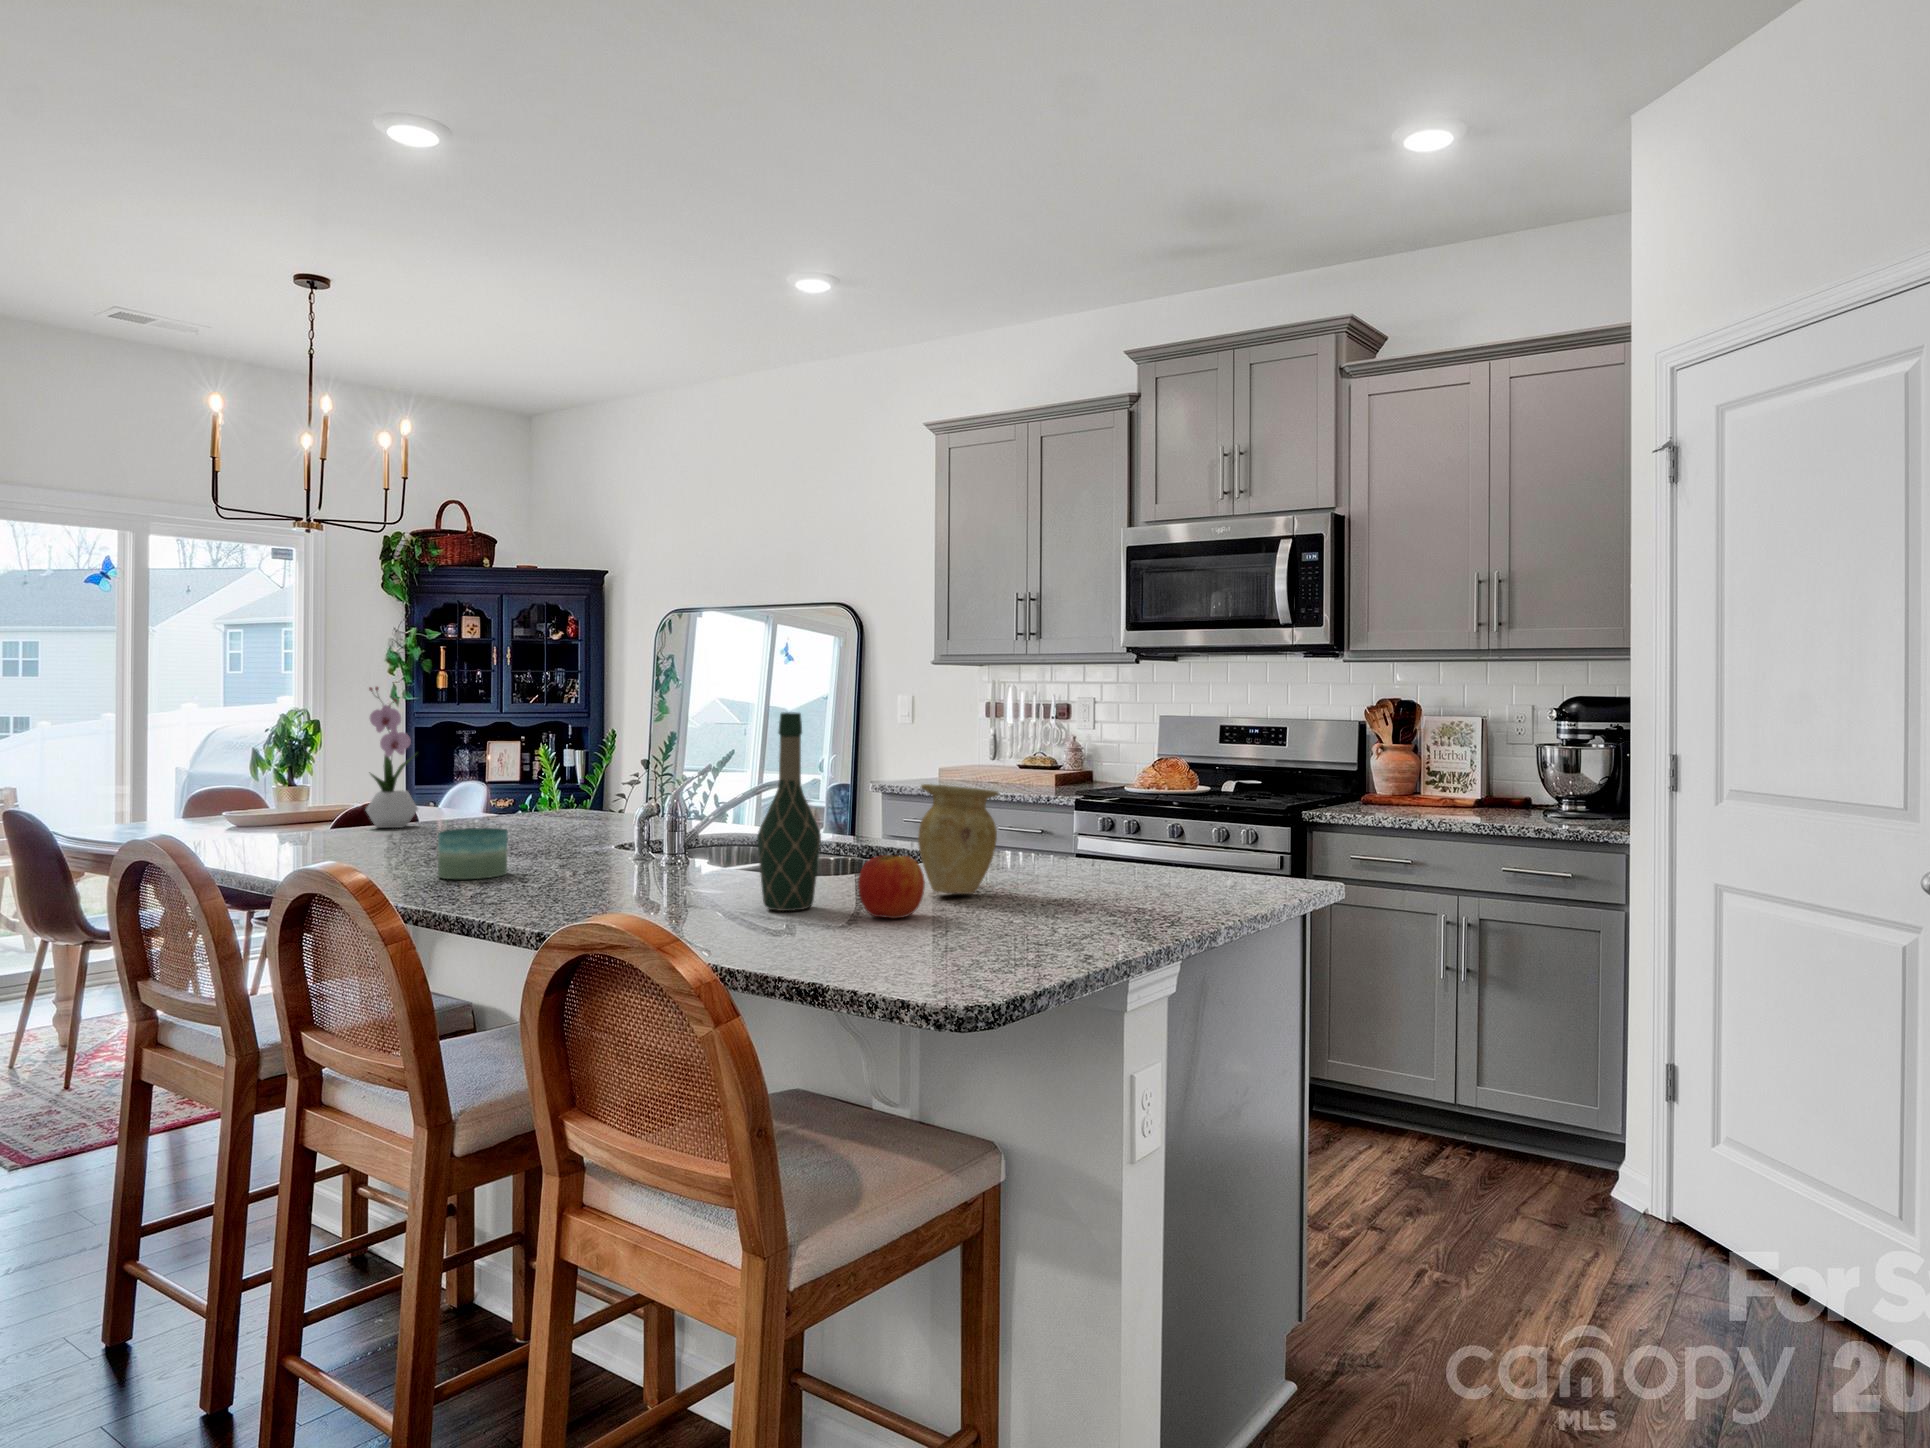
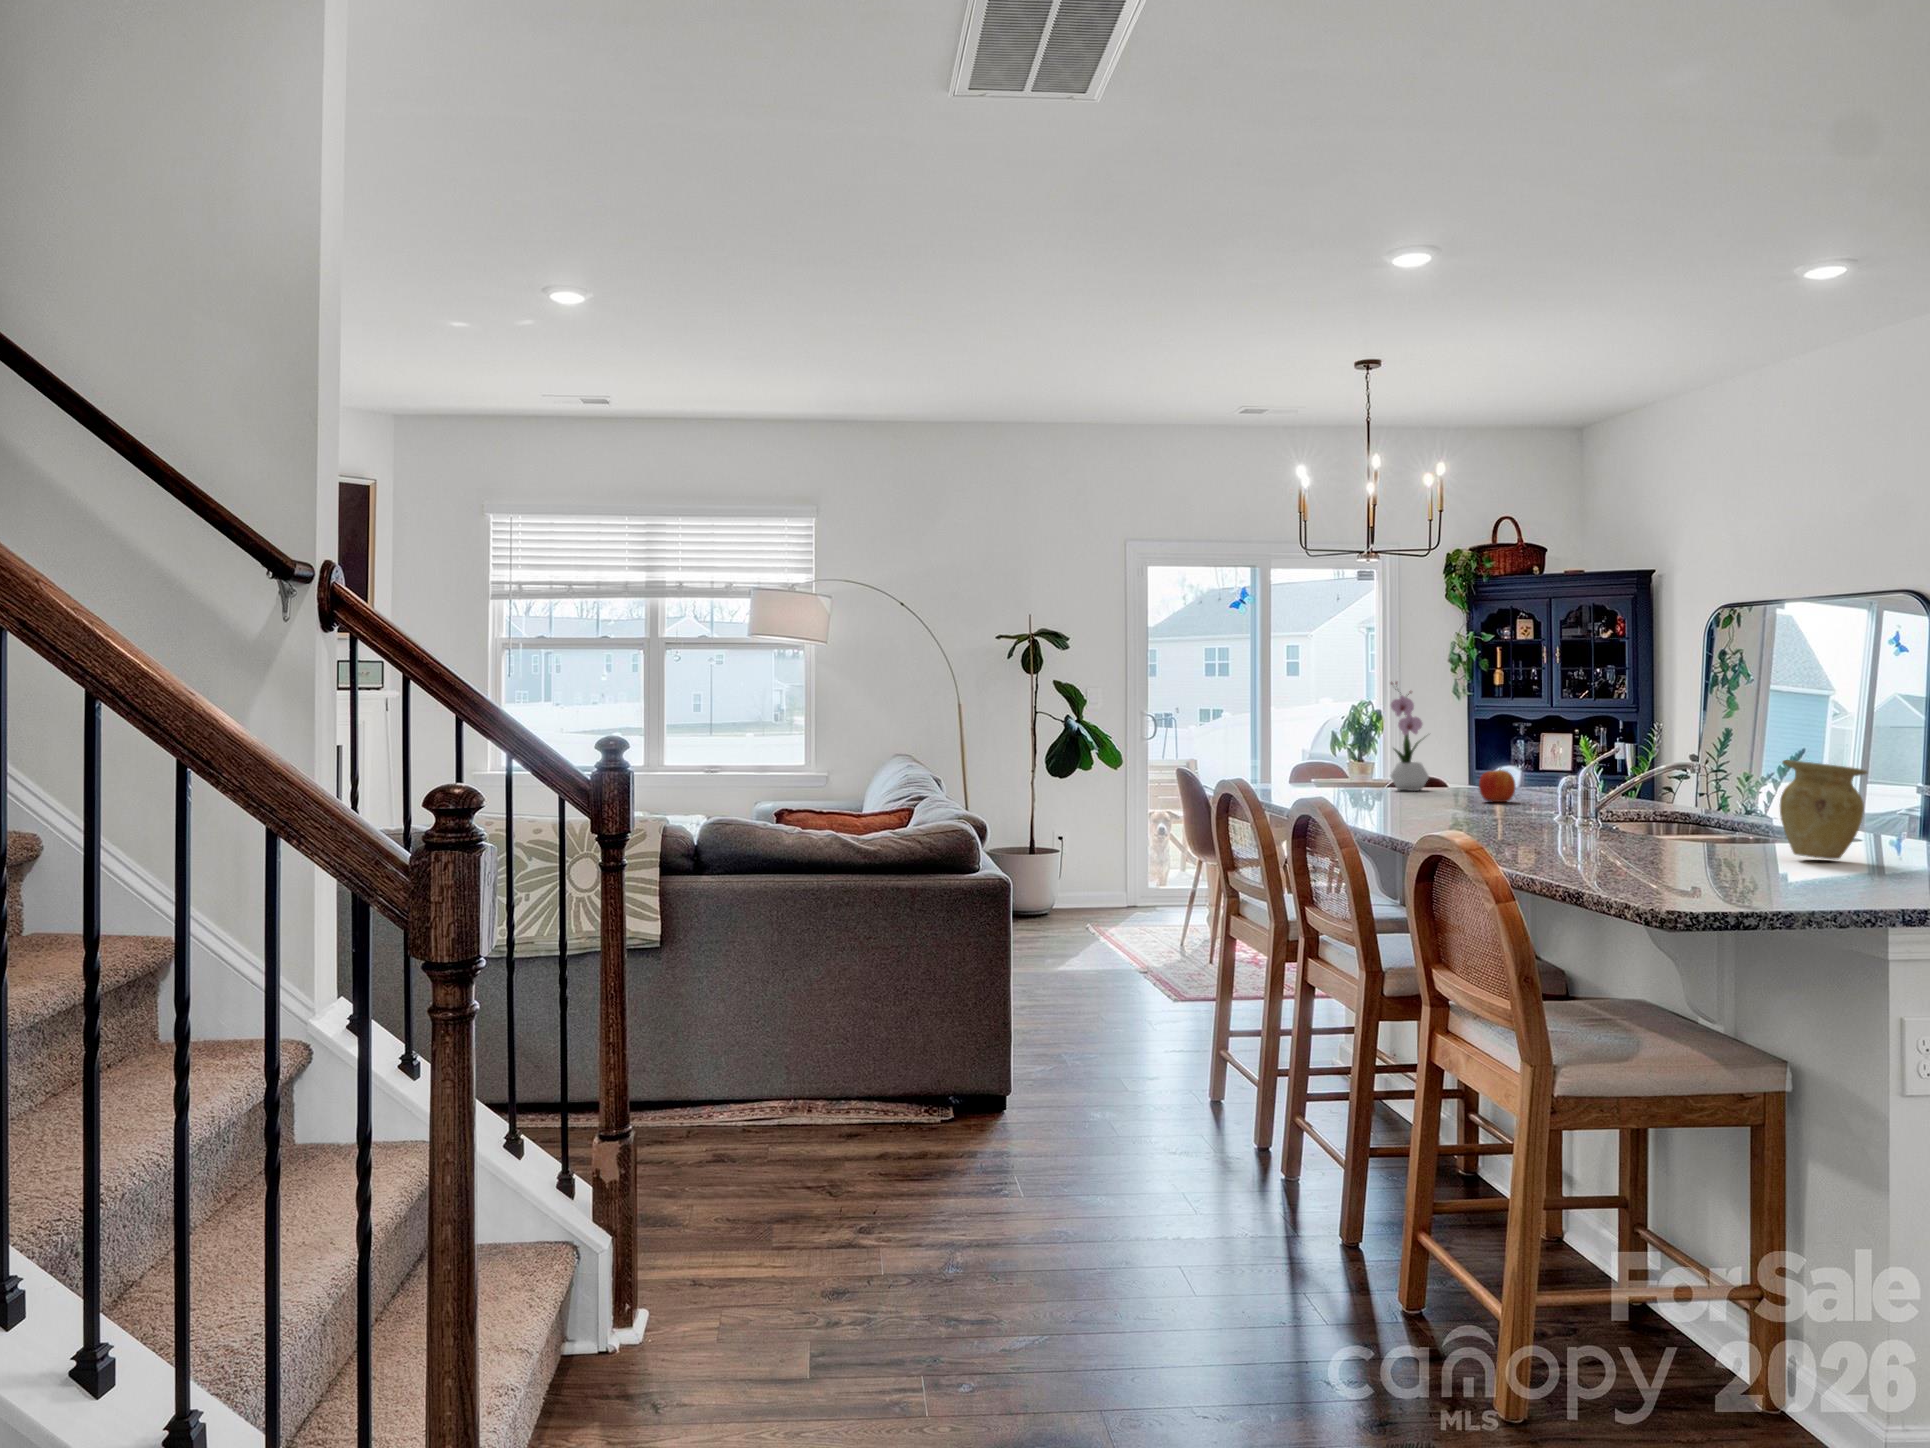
wine bottle: present [757,712,821,911] -> none [1621,697,1678,856]
candle: present [438,828,508,879] -> none [1409,786,1461,822]
apple: present [858,849,925,918] -> present [1479,769,1516,802]

